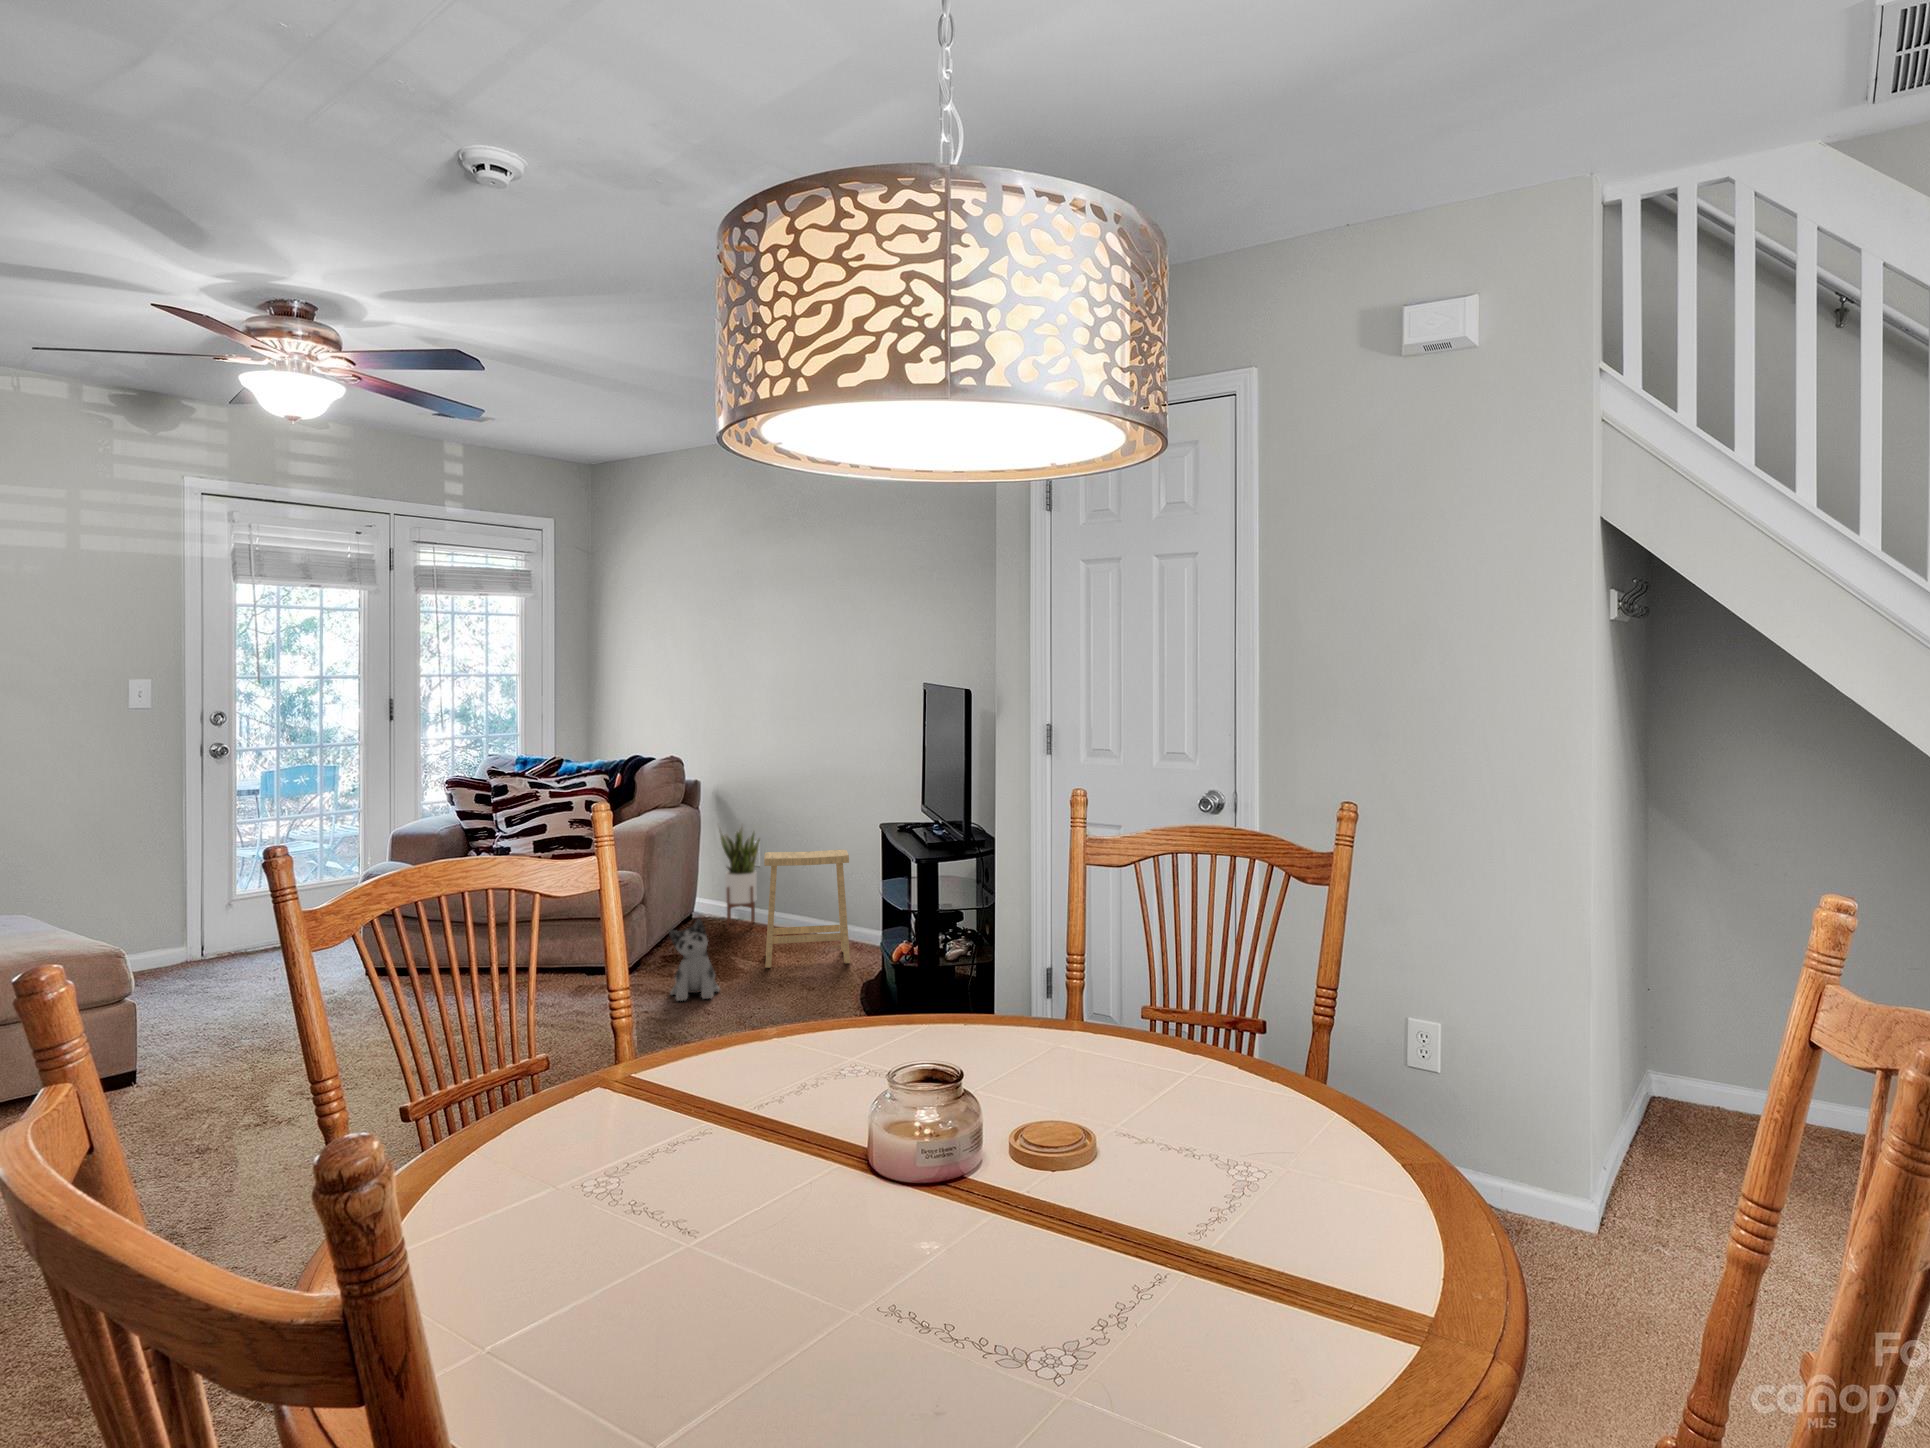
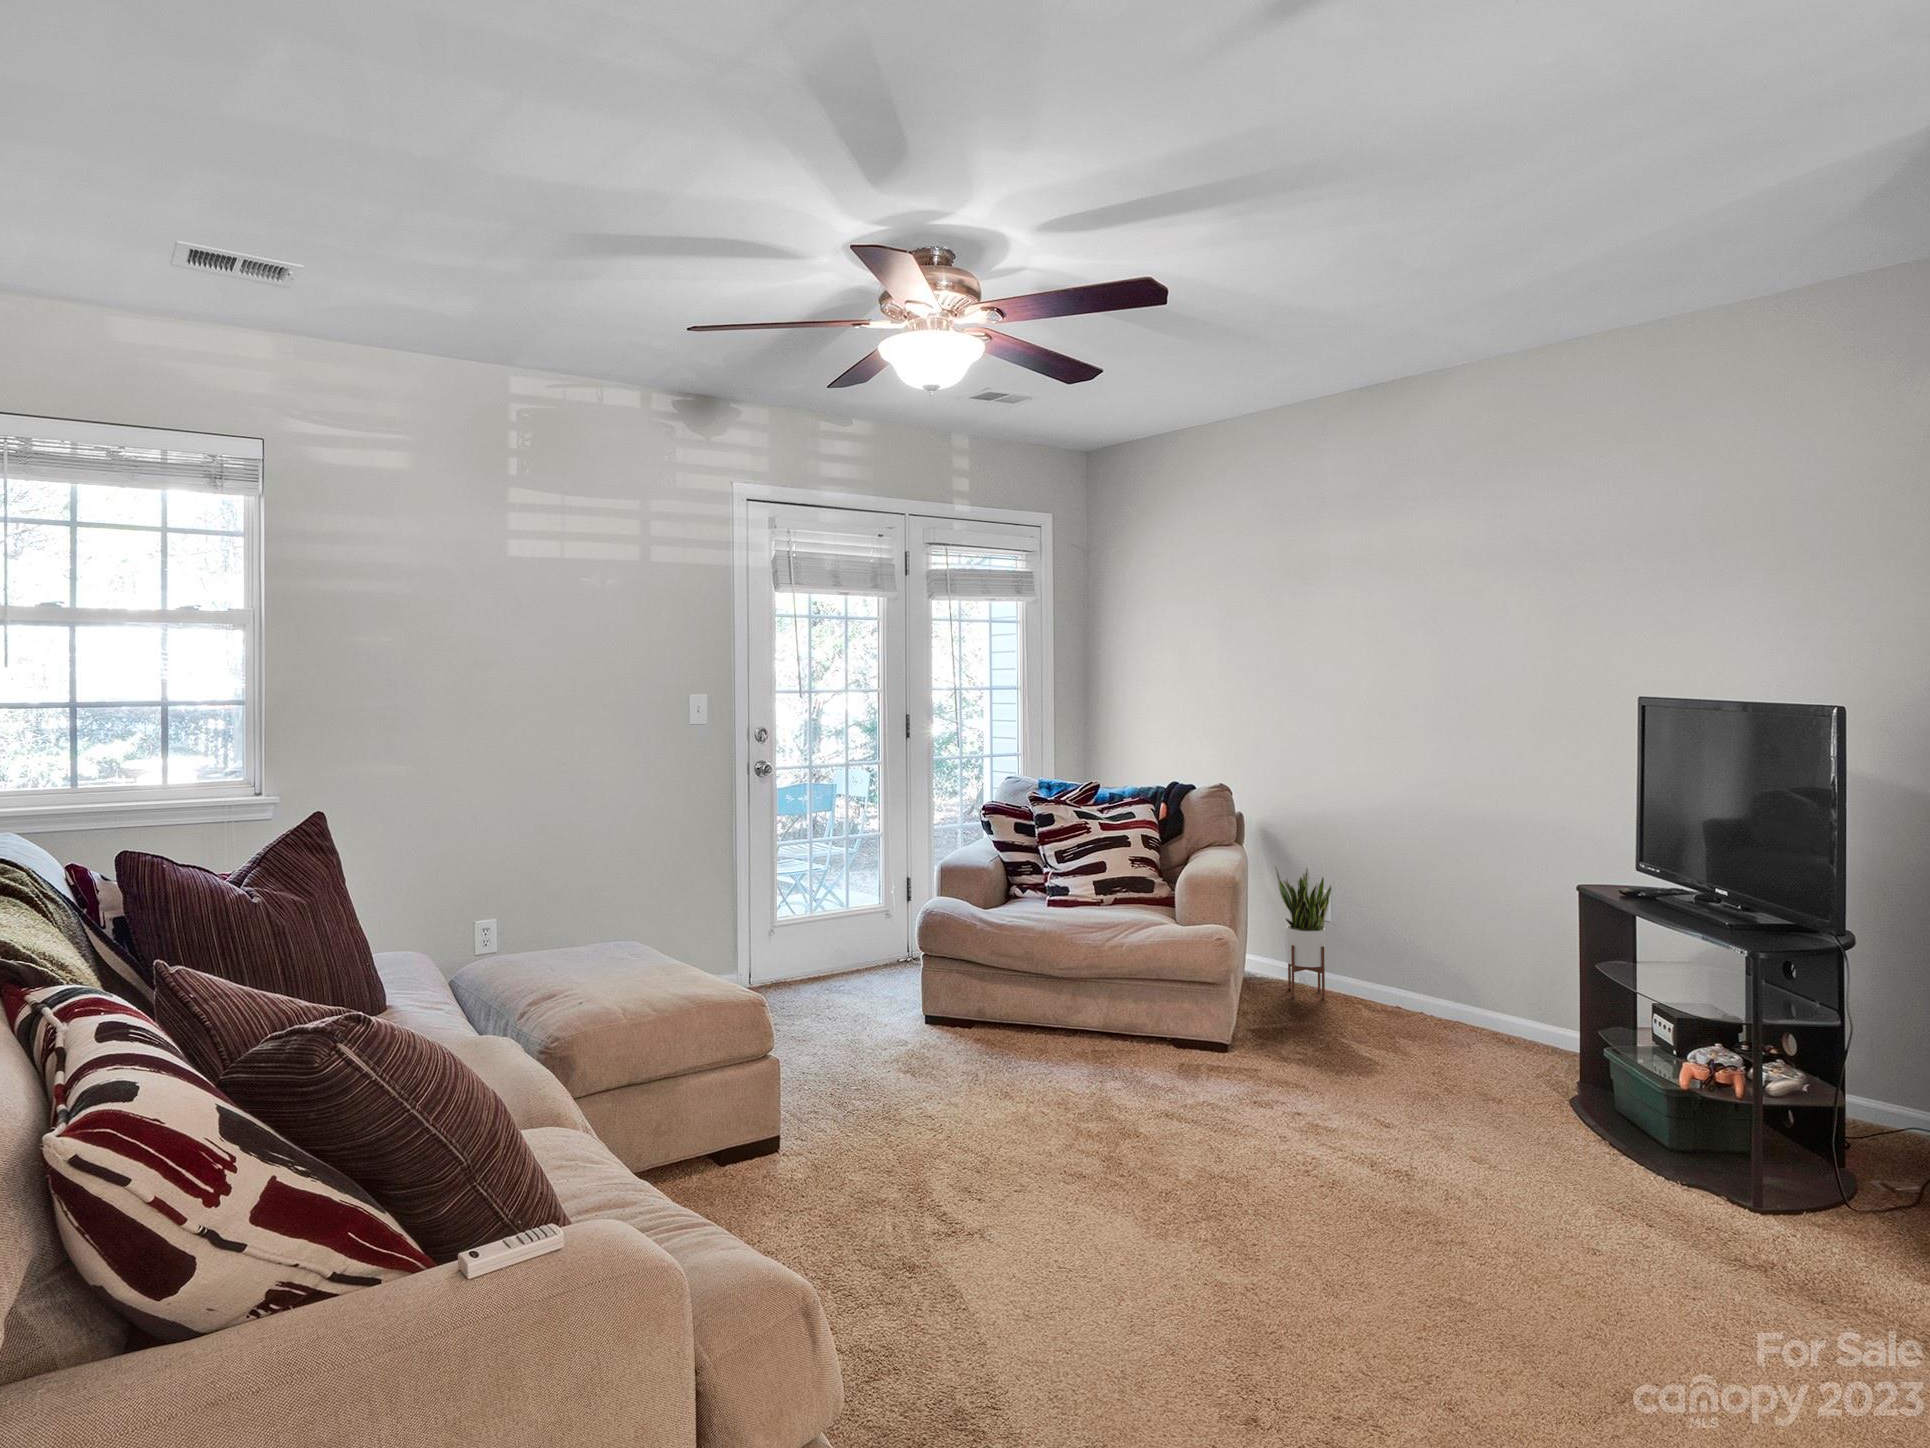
footstool: present [764,850,850,968] -> none [1373,910,1505,1065]
plush toy: present [669,918,720,1001] -> none [1294,994,1358,1101]

